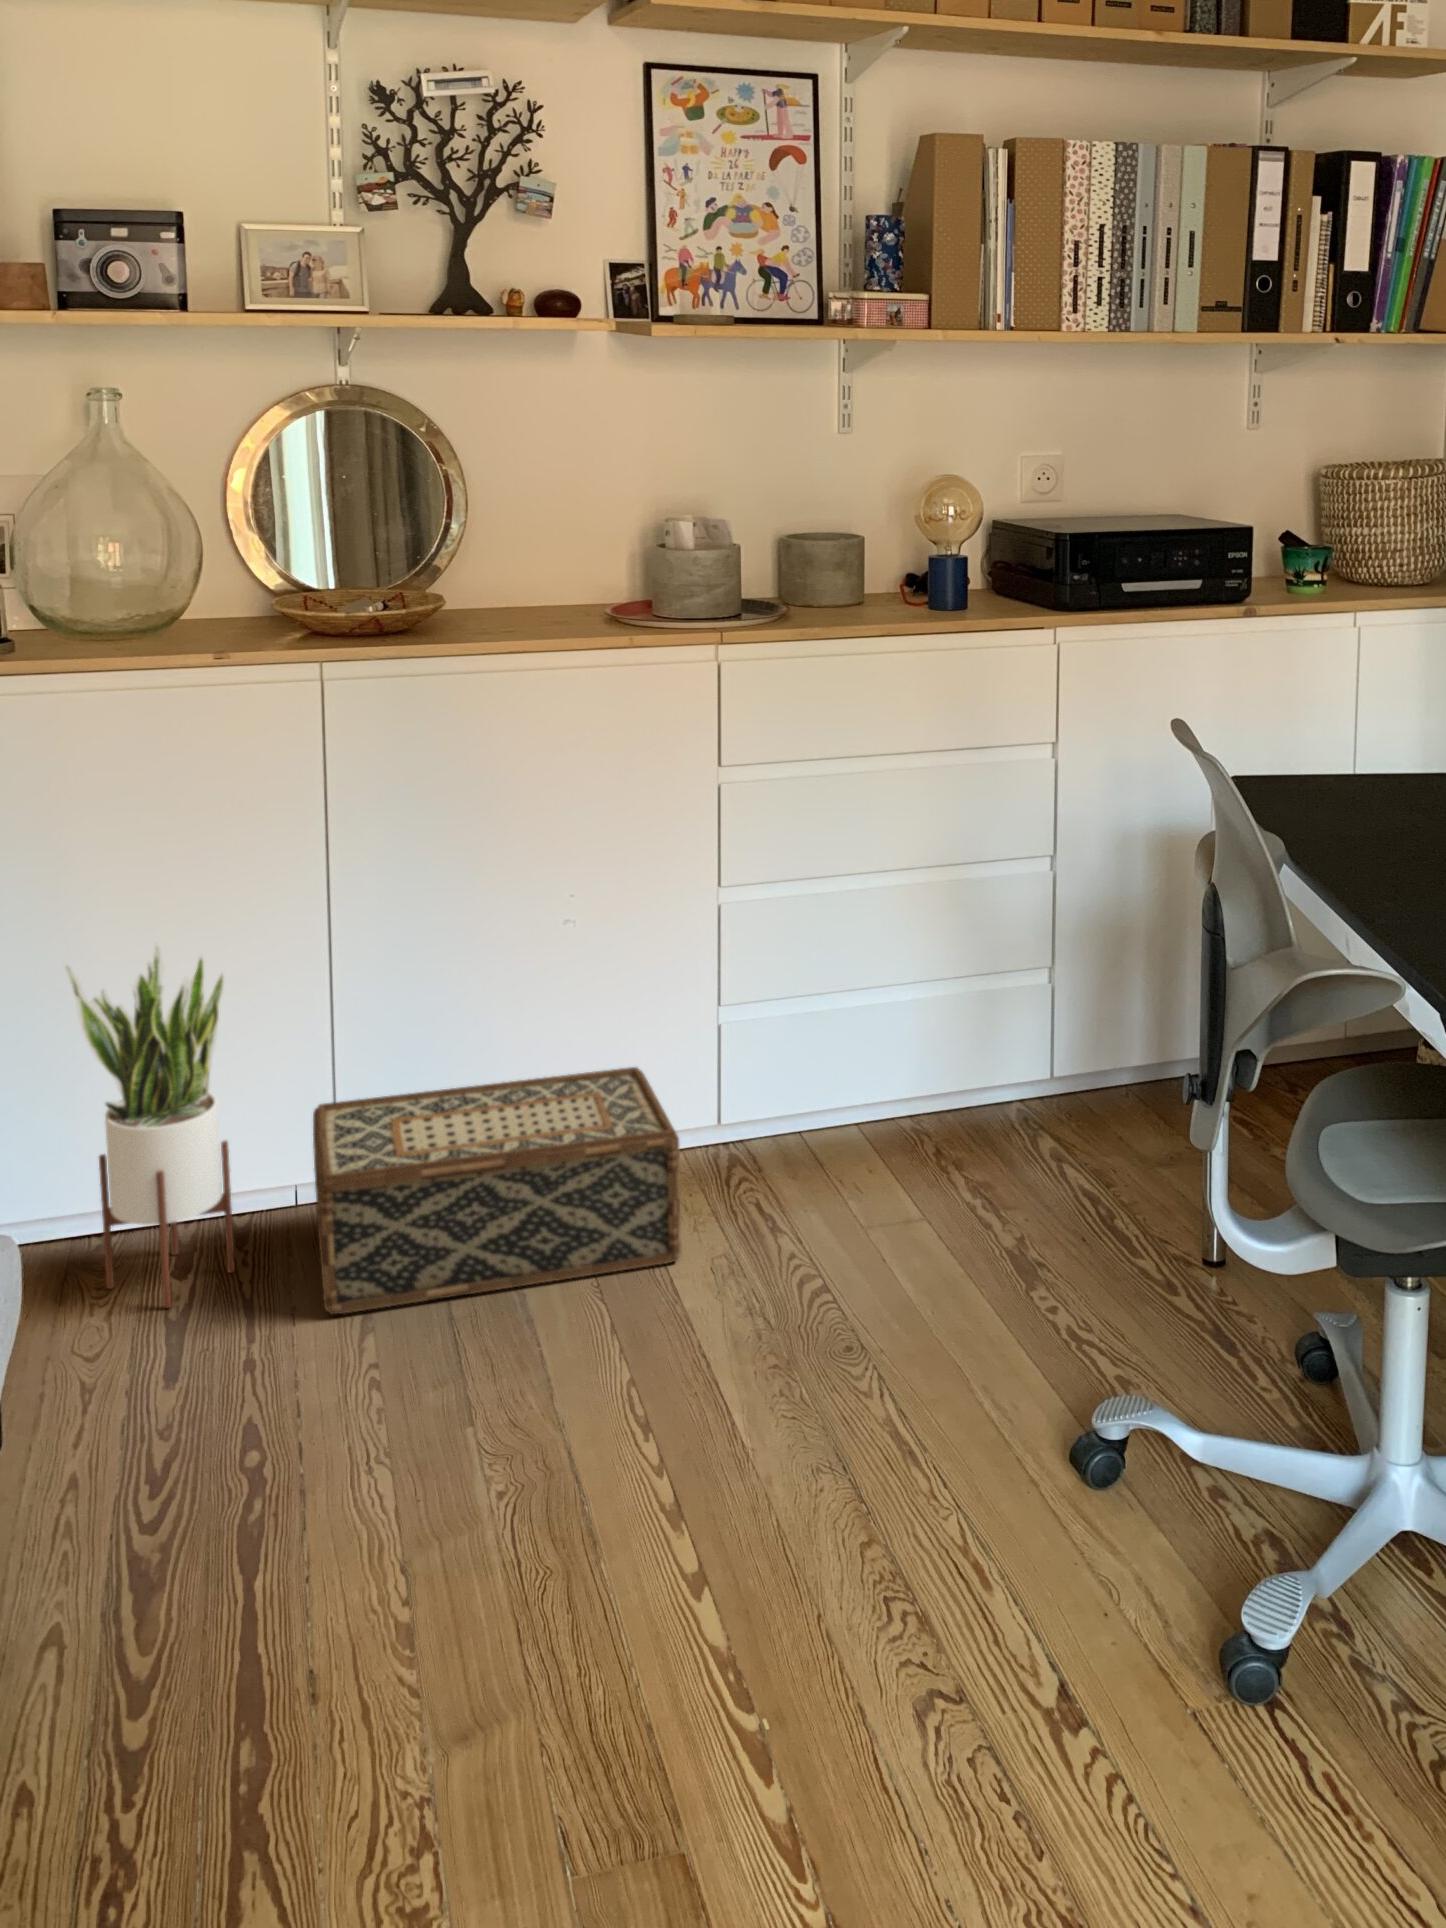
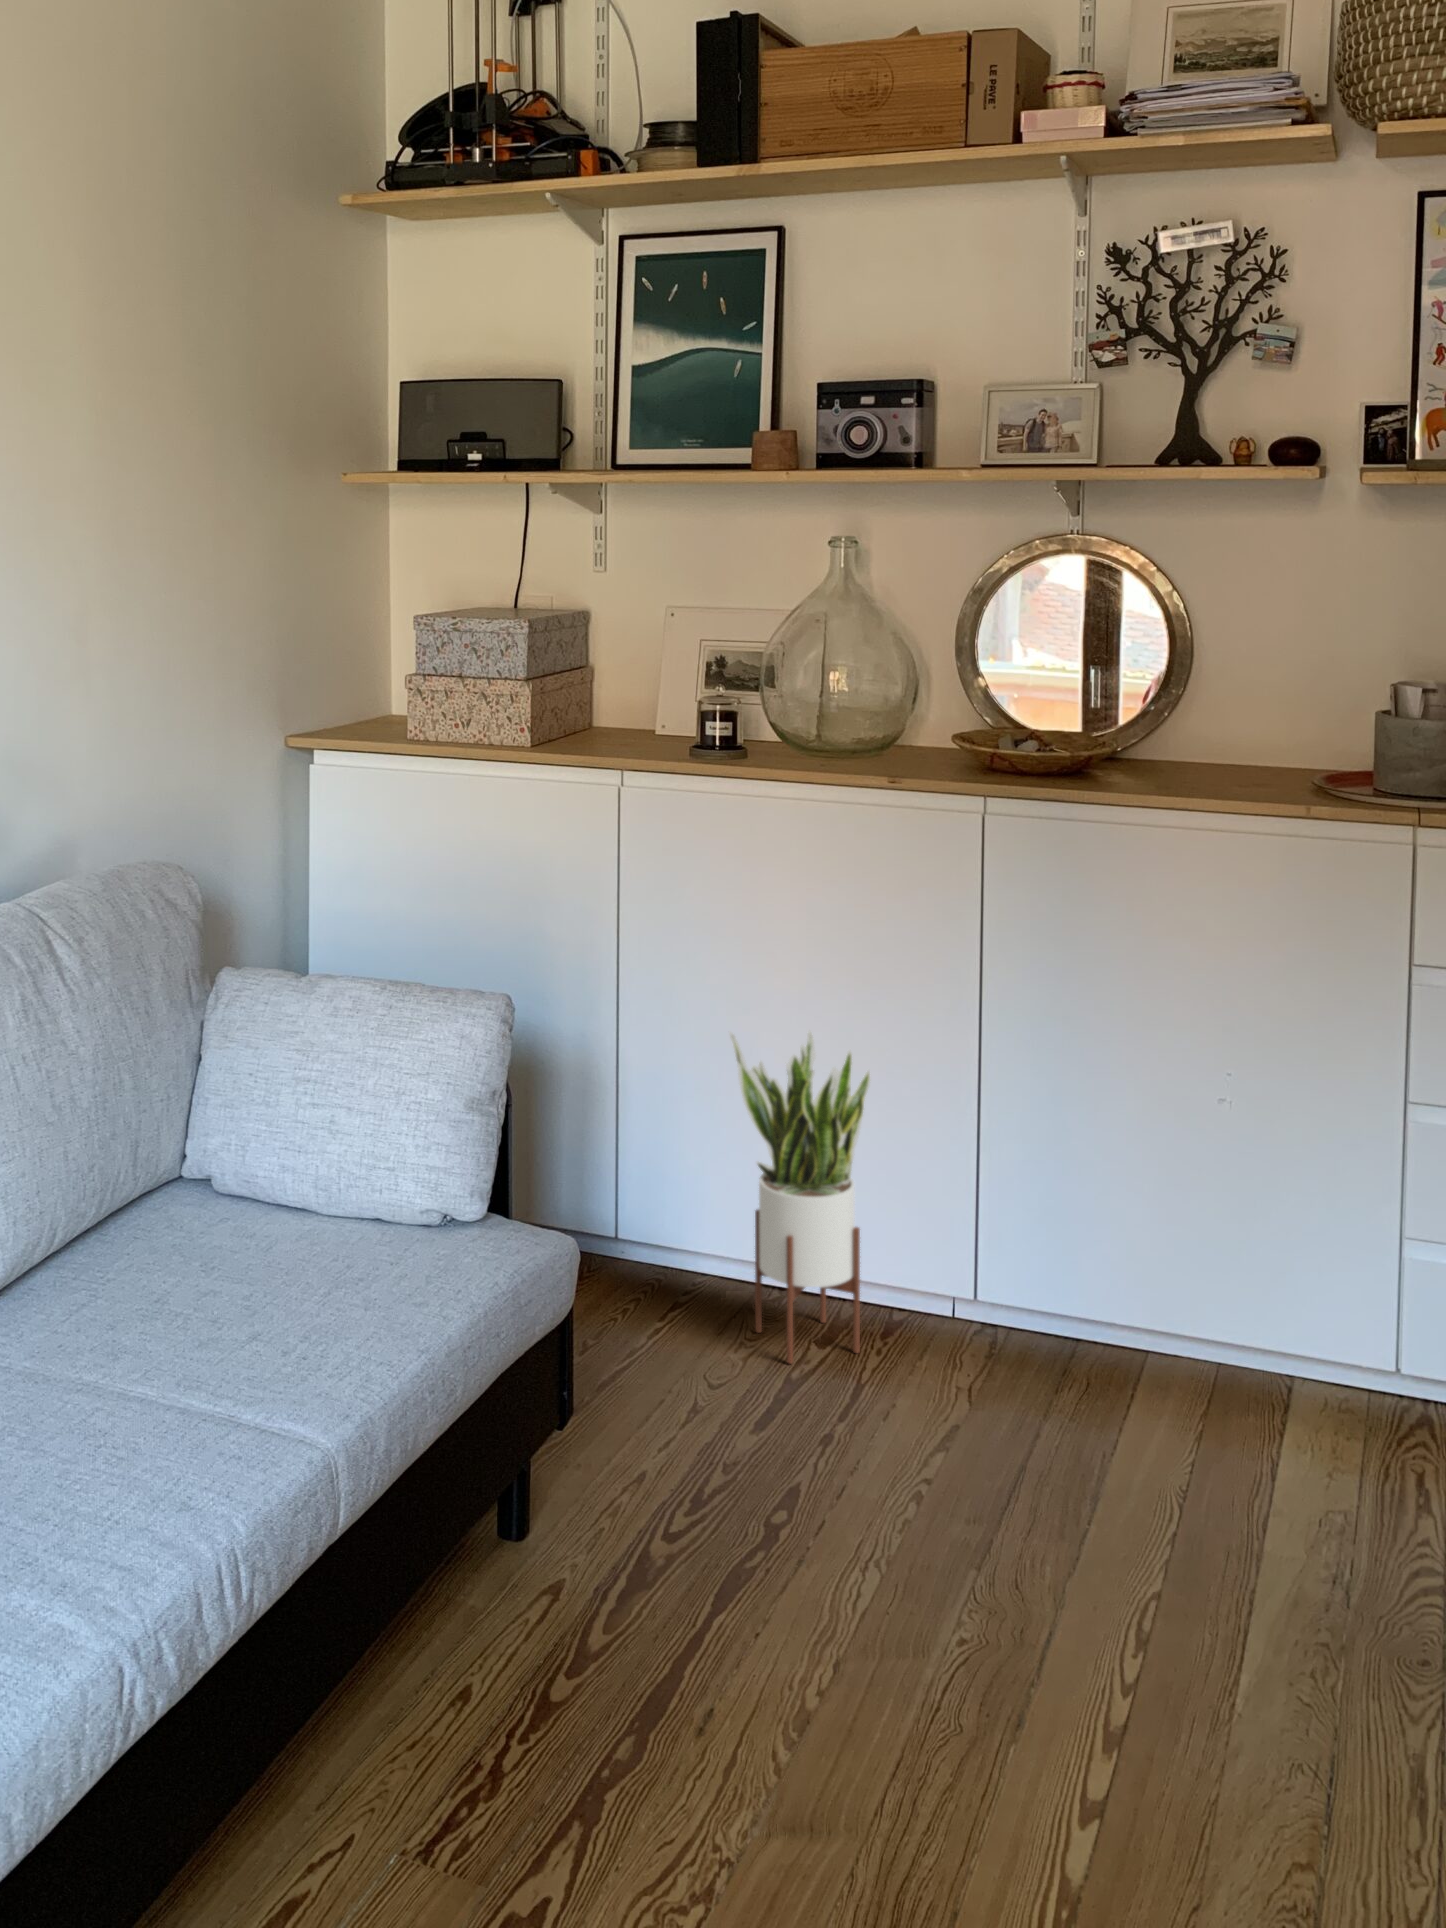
woven basket: present [313,1067,681,1314] -> none [908,1219,1298,1495]

